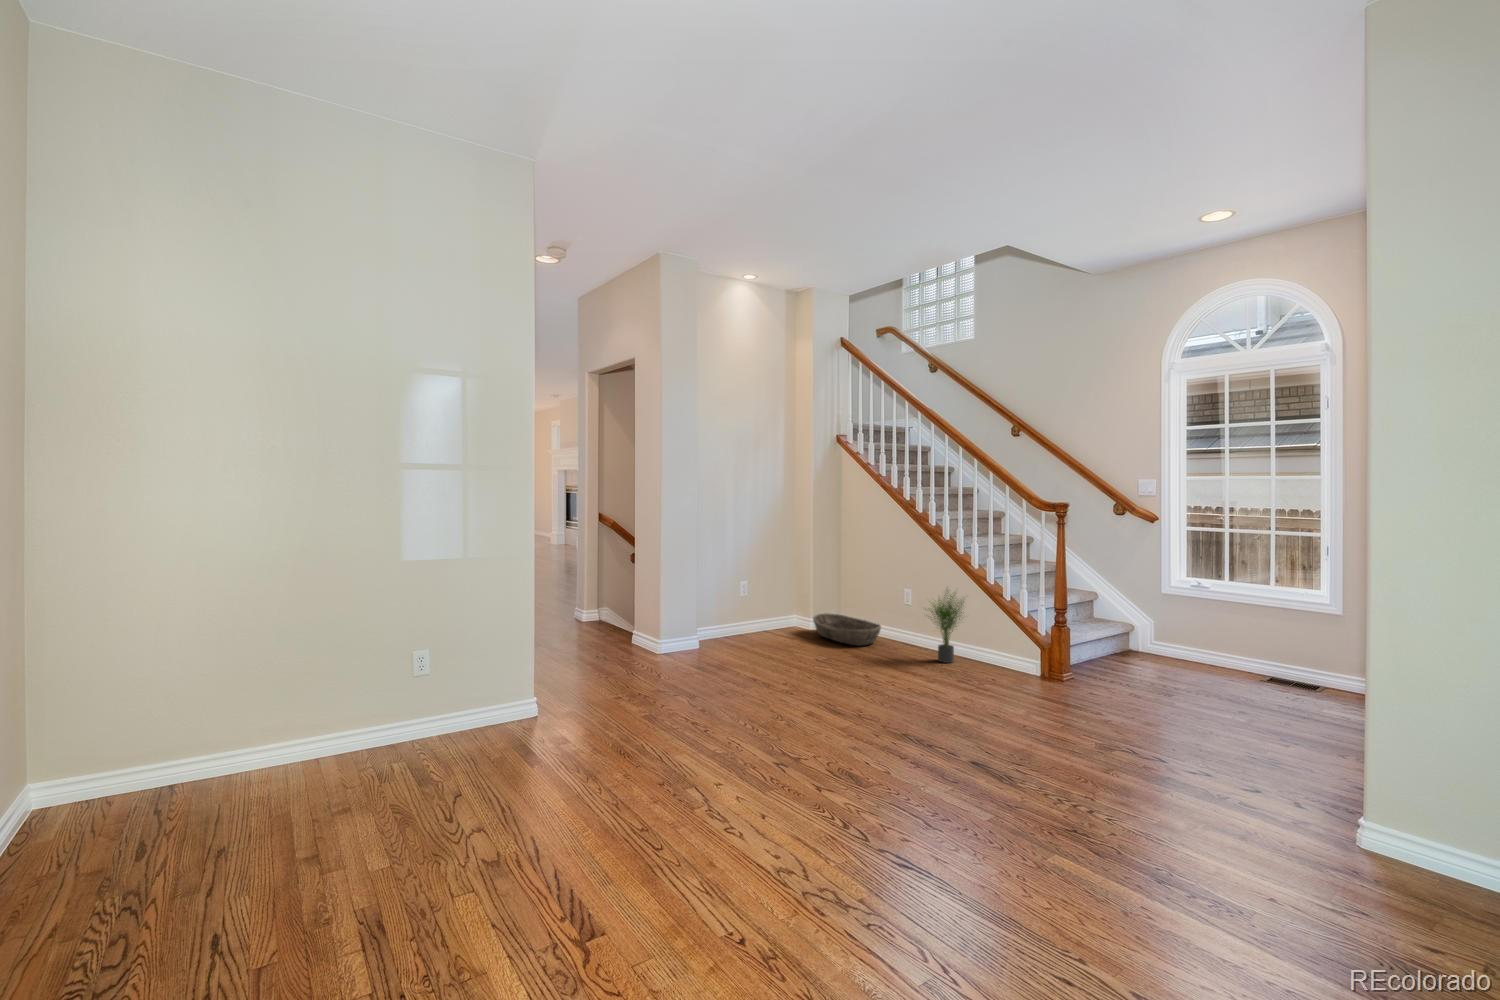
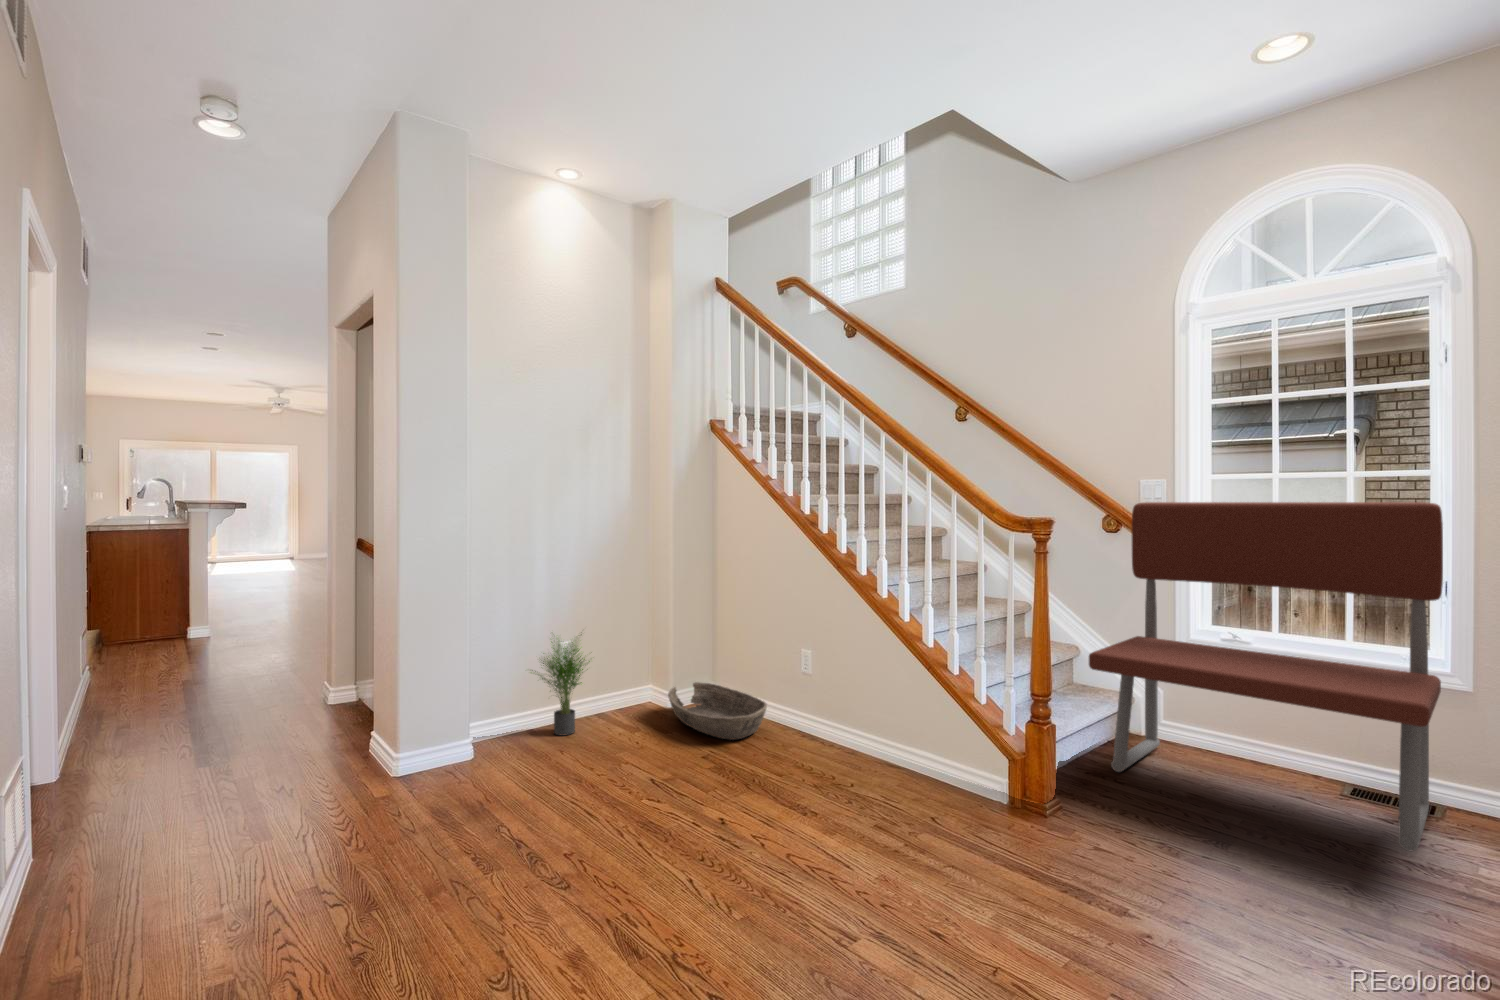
bench: none [1095,494,1320,700] -> present [1089,502,1443,851]
potted plant: present [925,593,964,663] -> present [532,634,590,735]

